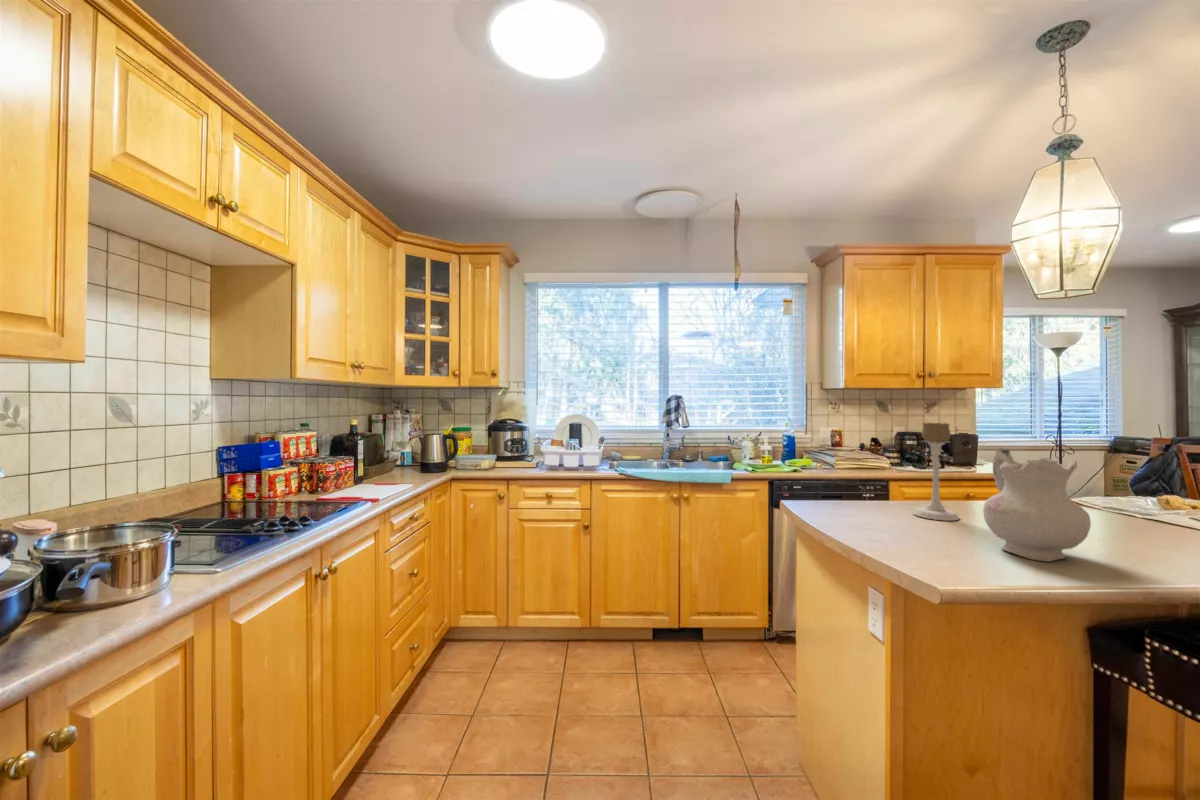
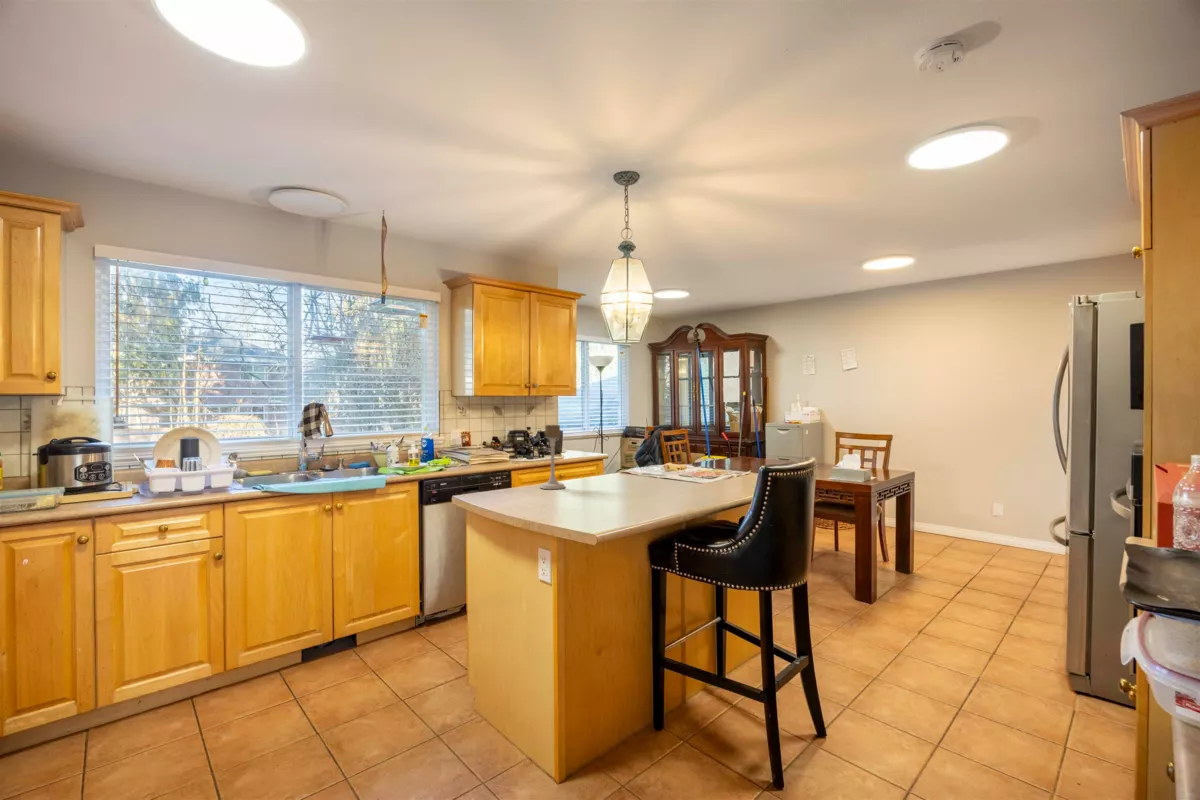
ceramic pitcher: present [983,448,1091,561] -> none [581,439,626,501]

